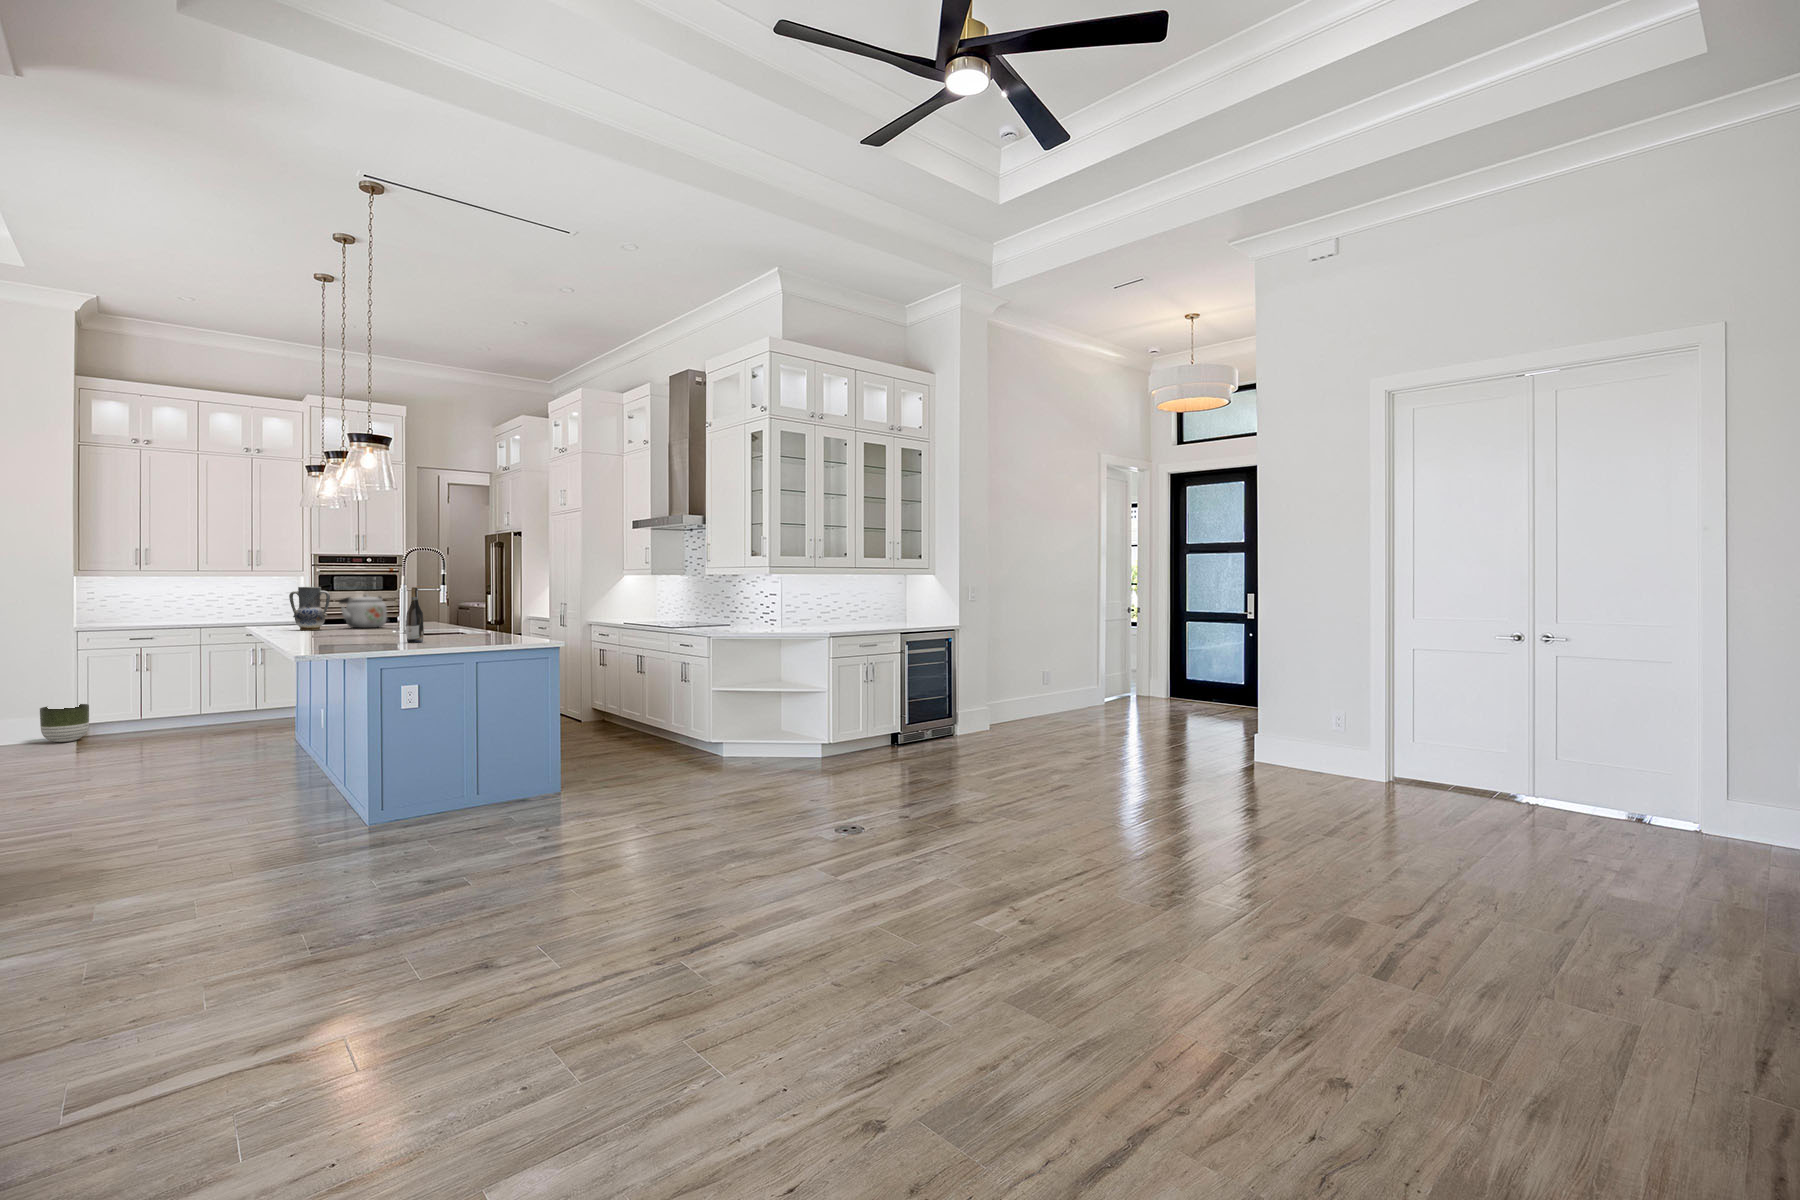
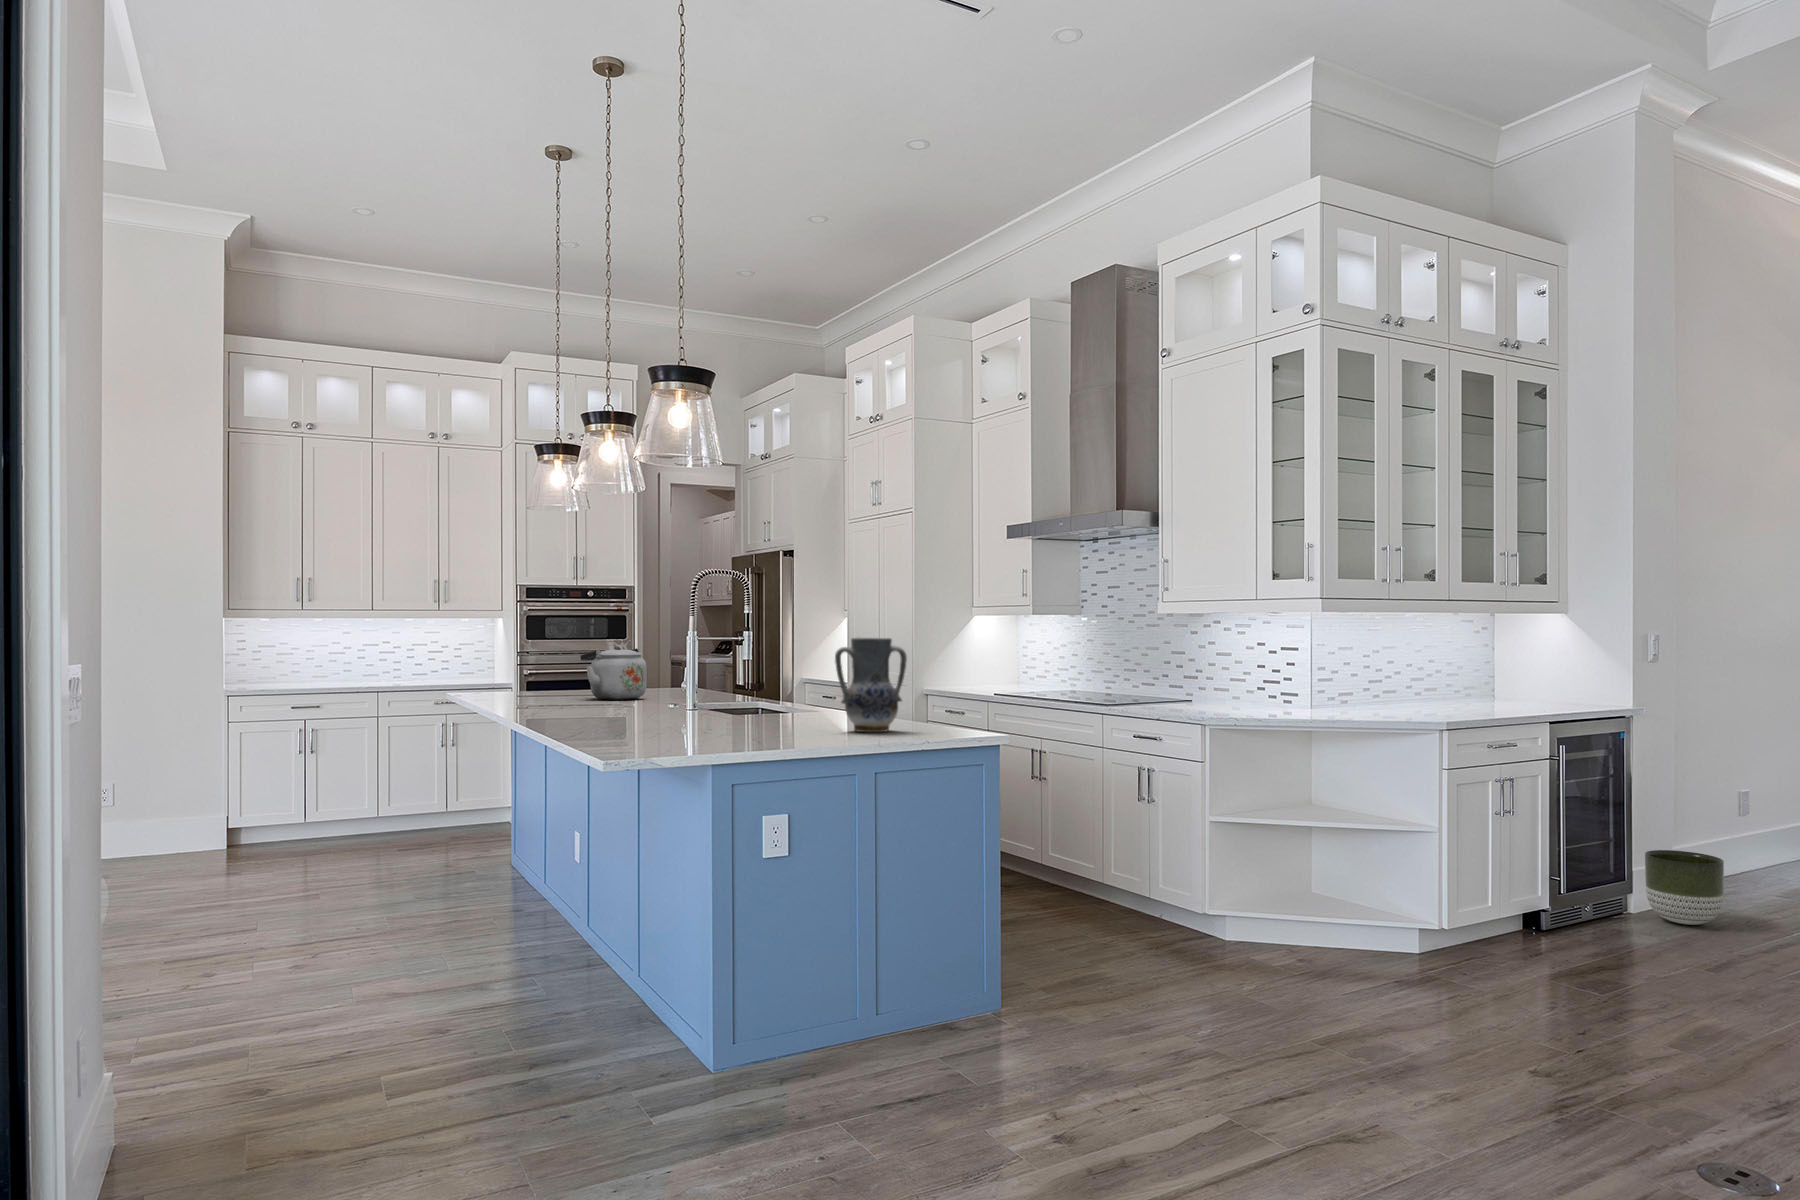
vase: present [289,587,330,630] -> present [835,637,907,732]
wine bottle: present [406,587,424,642] -> none [756,637,783,737]
planter: present [40,704,89,742] -> present [1645,850,1724,925]

